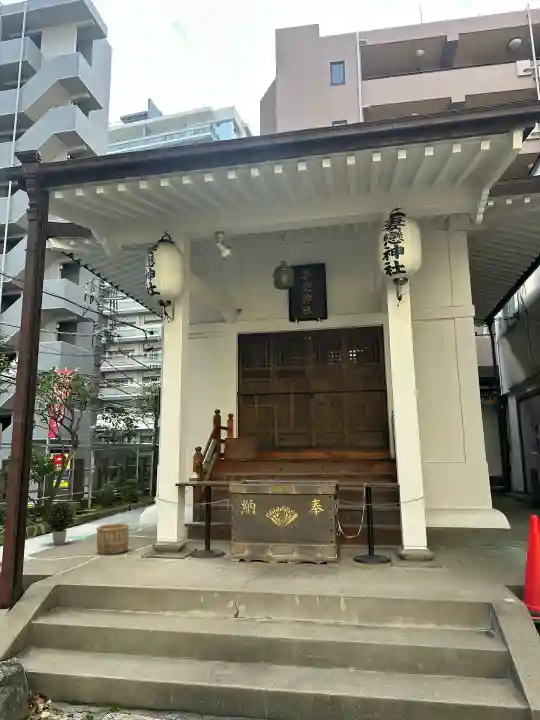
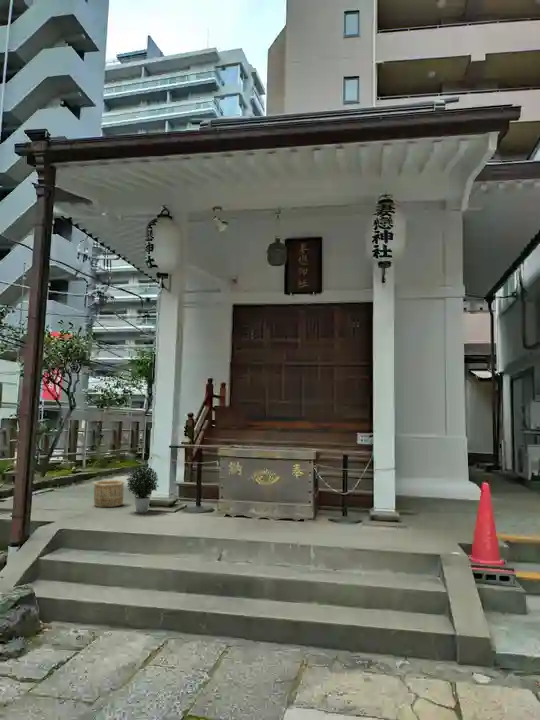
potted plant: present [45,502,74,545] -> present [127,466,159,513]

